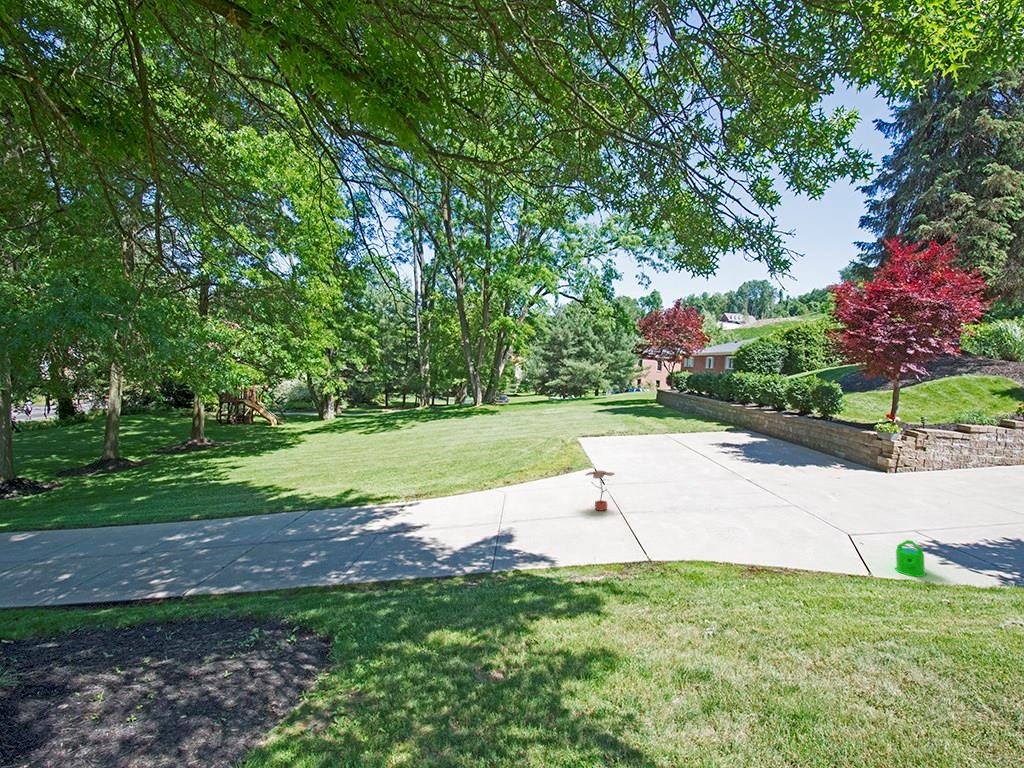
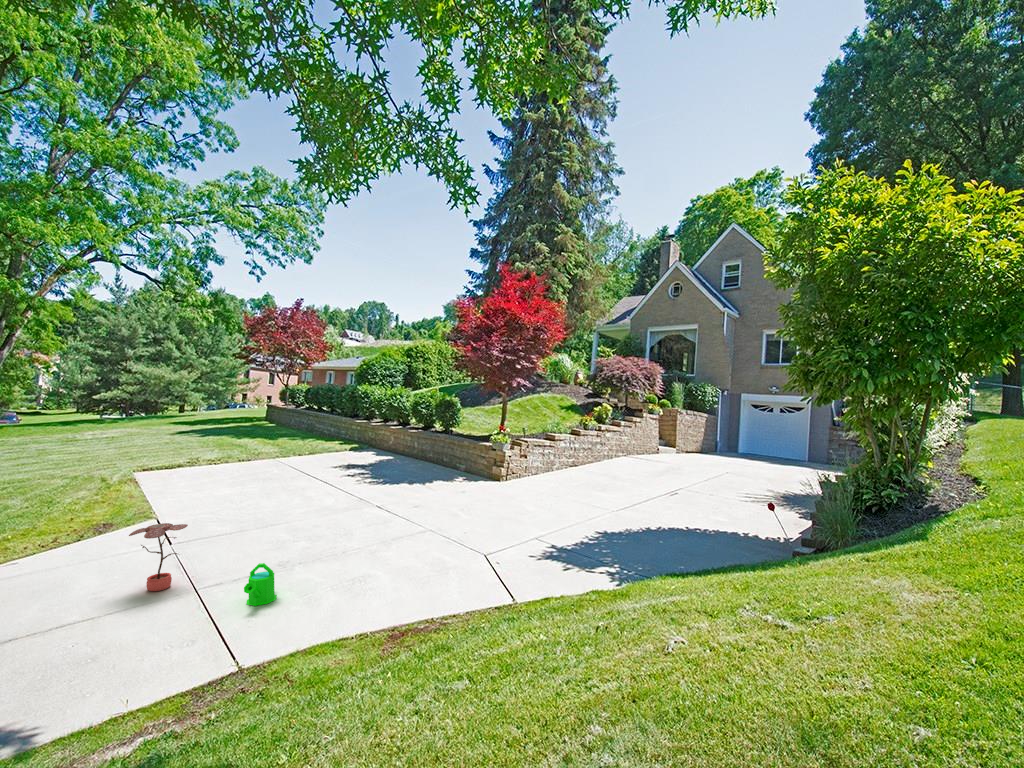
watering can: present [895,540,926,577] -> present [244,563,277,606]

